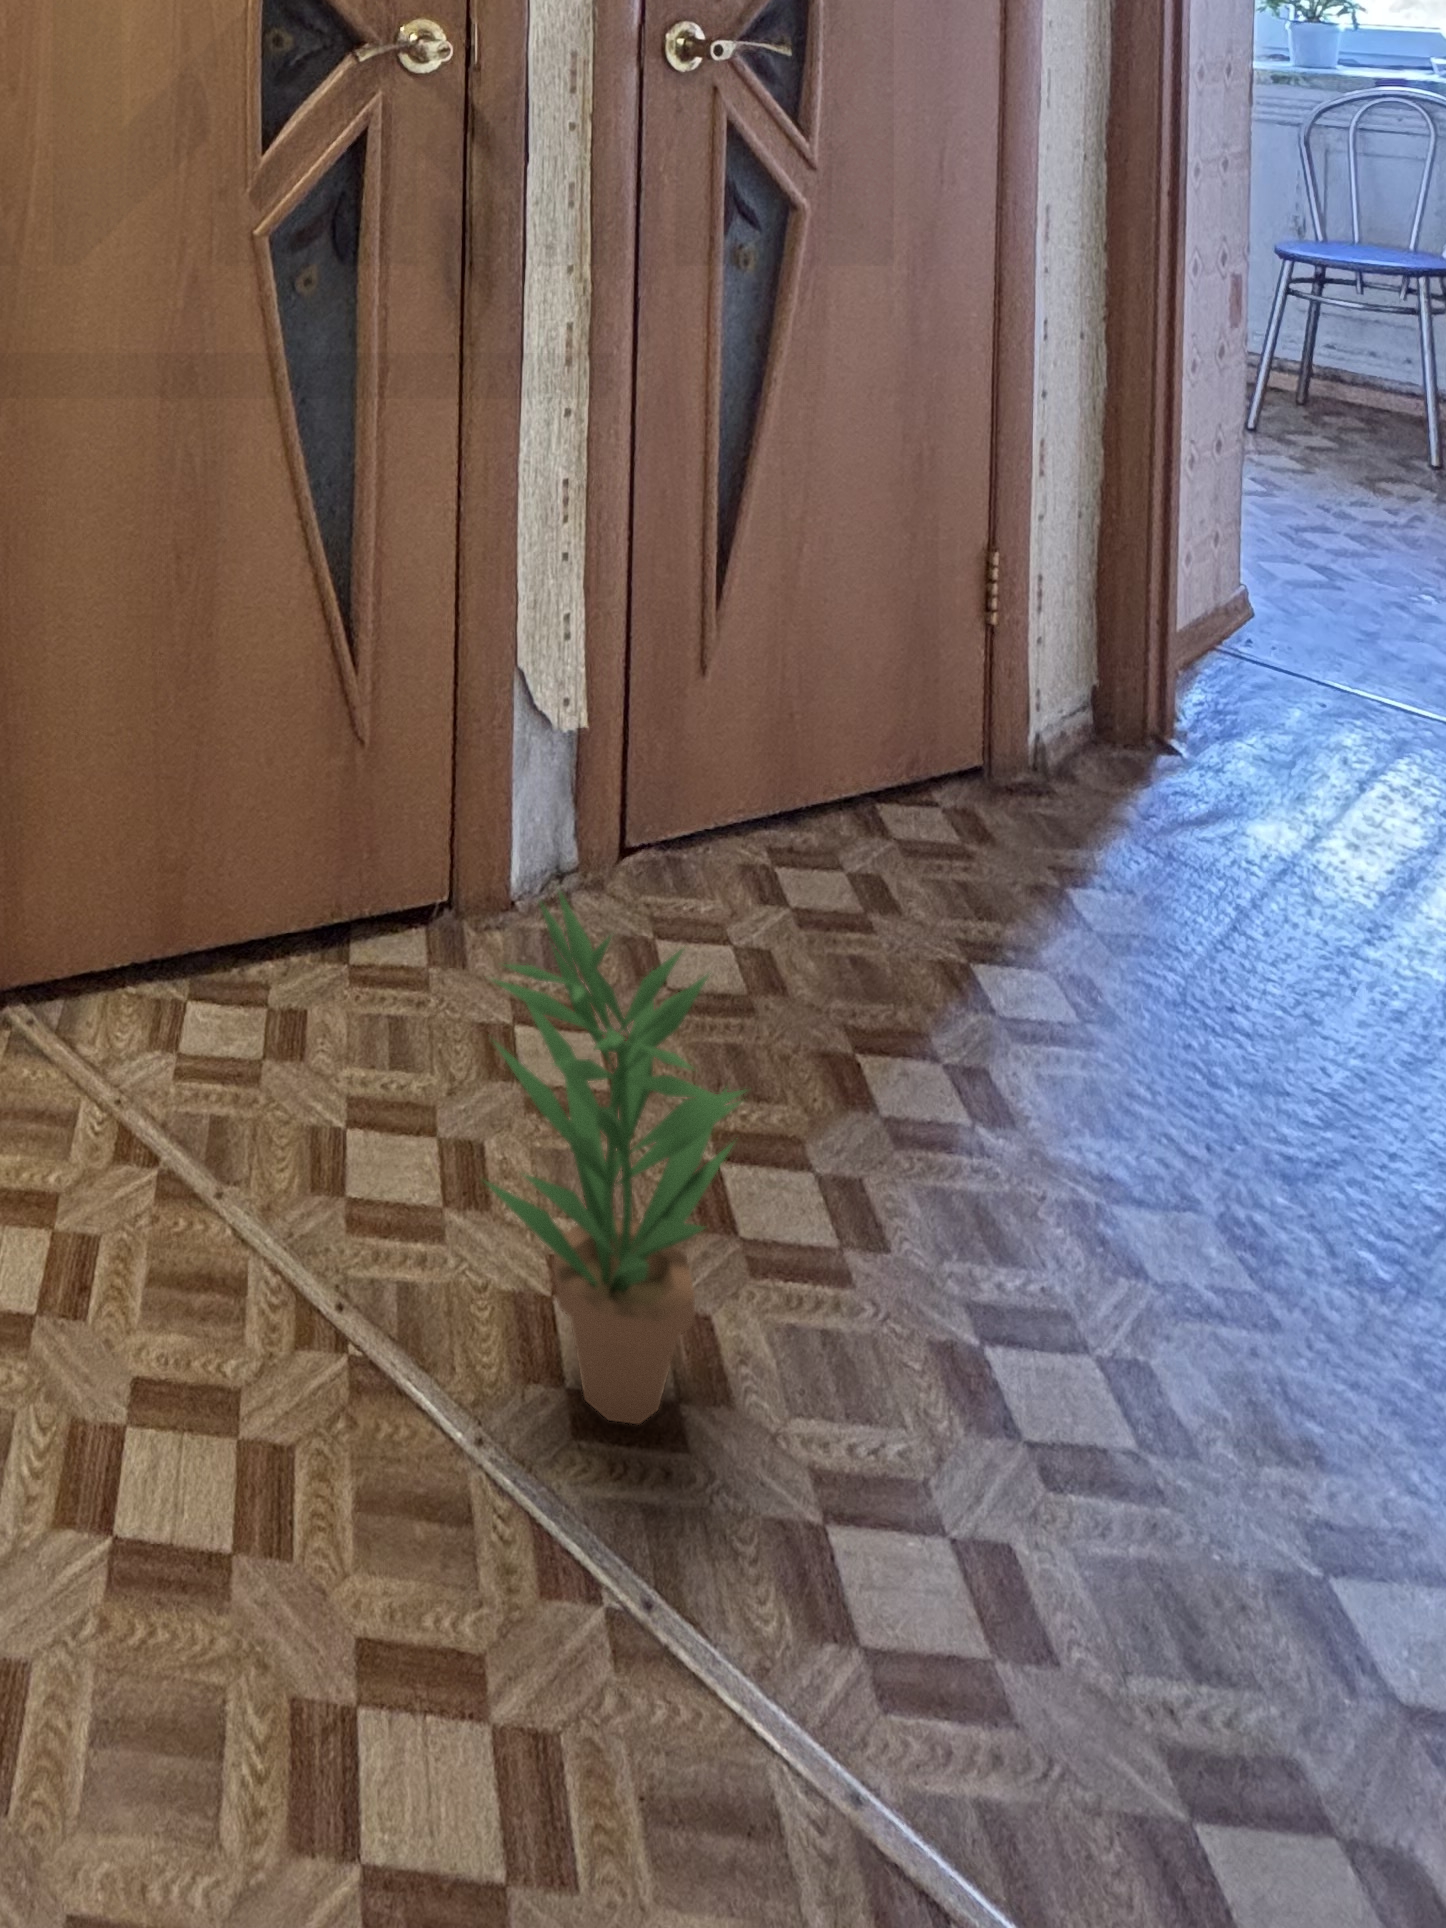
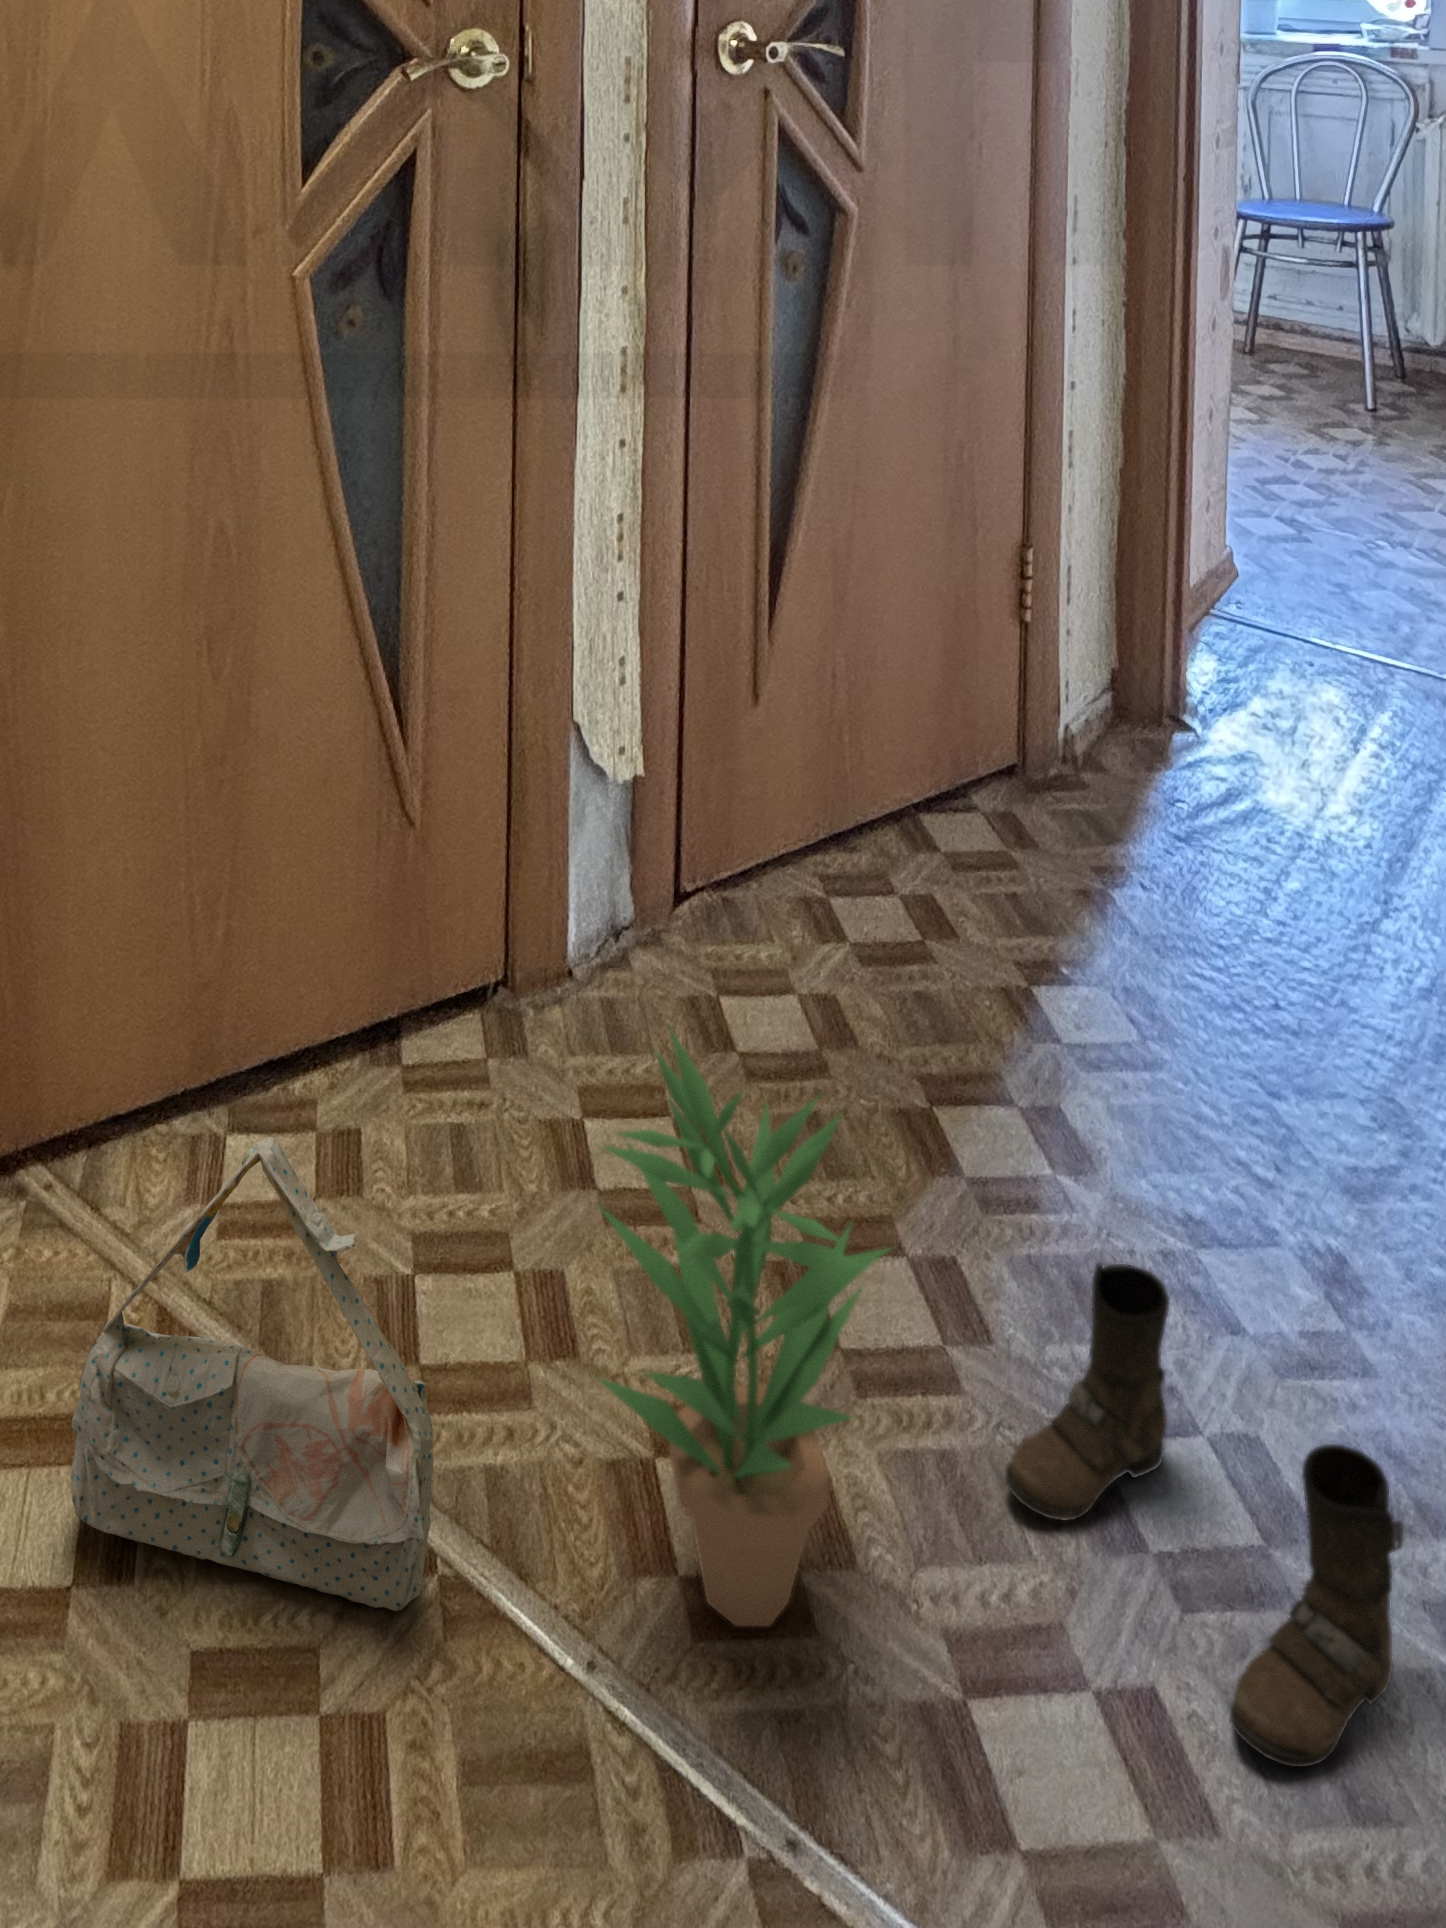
bag: none [36,951,343,1368] -> present [71,1137,433,1611]
boots: none [874,1158,1237,1598] -> present [1004,1262,1403,1767]

